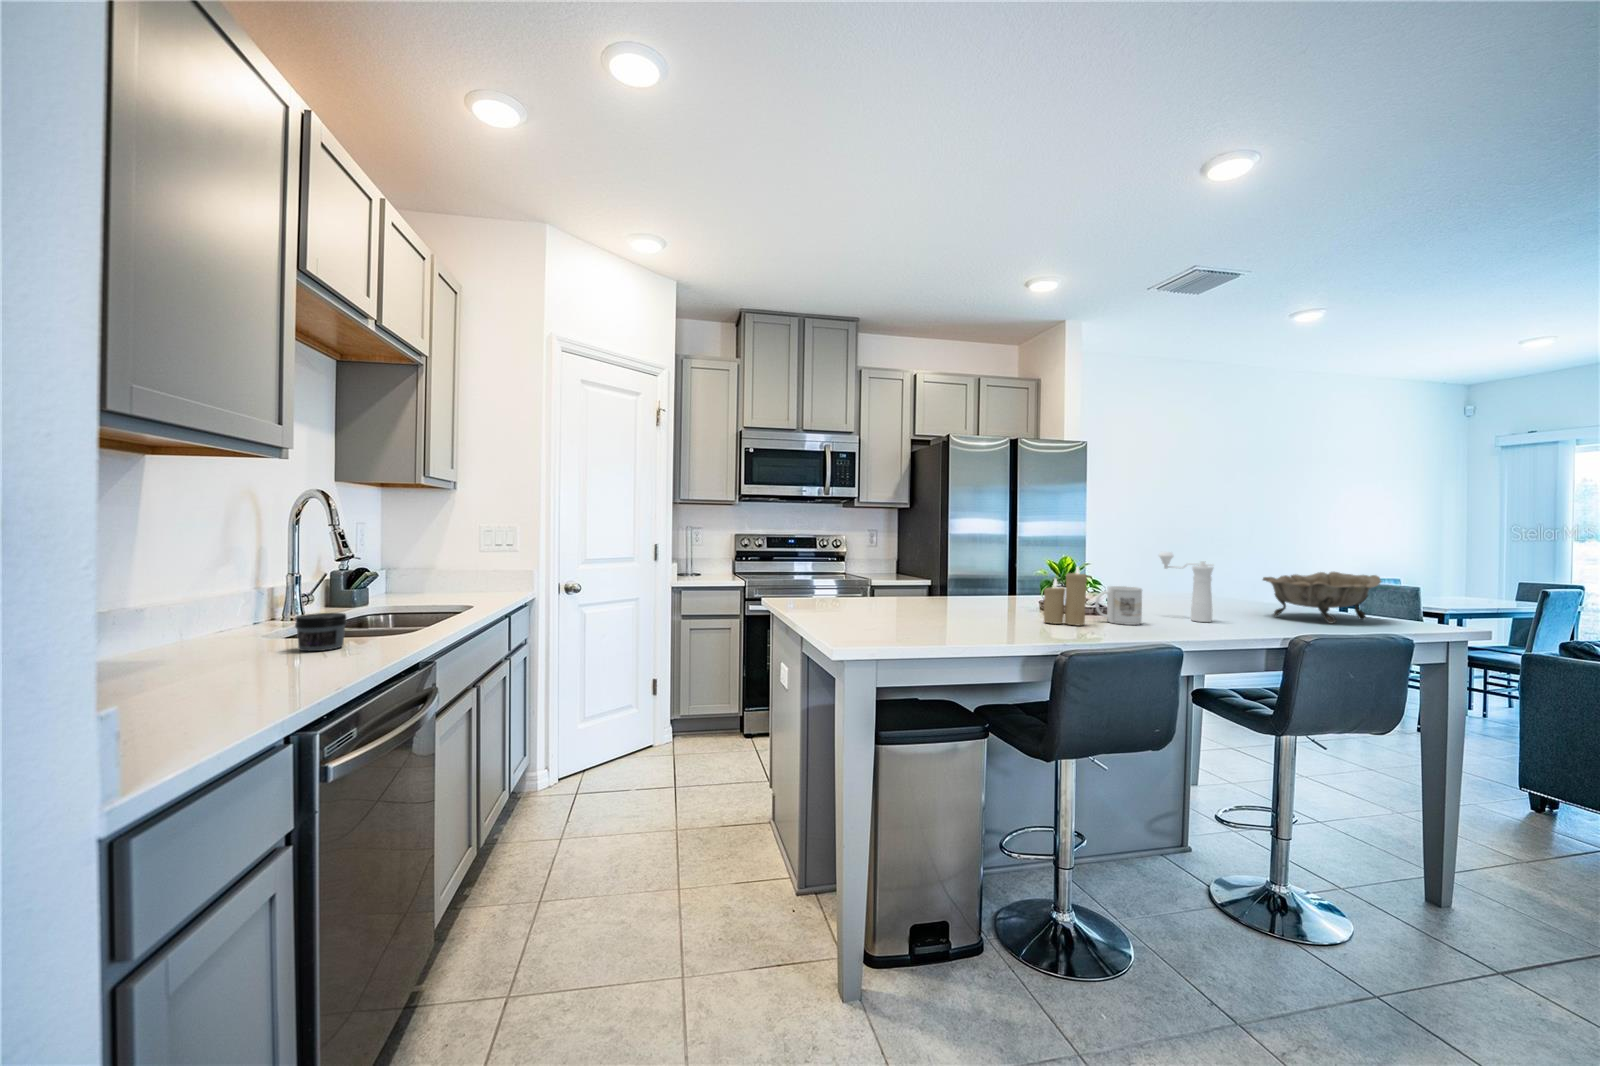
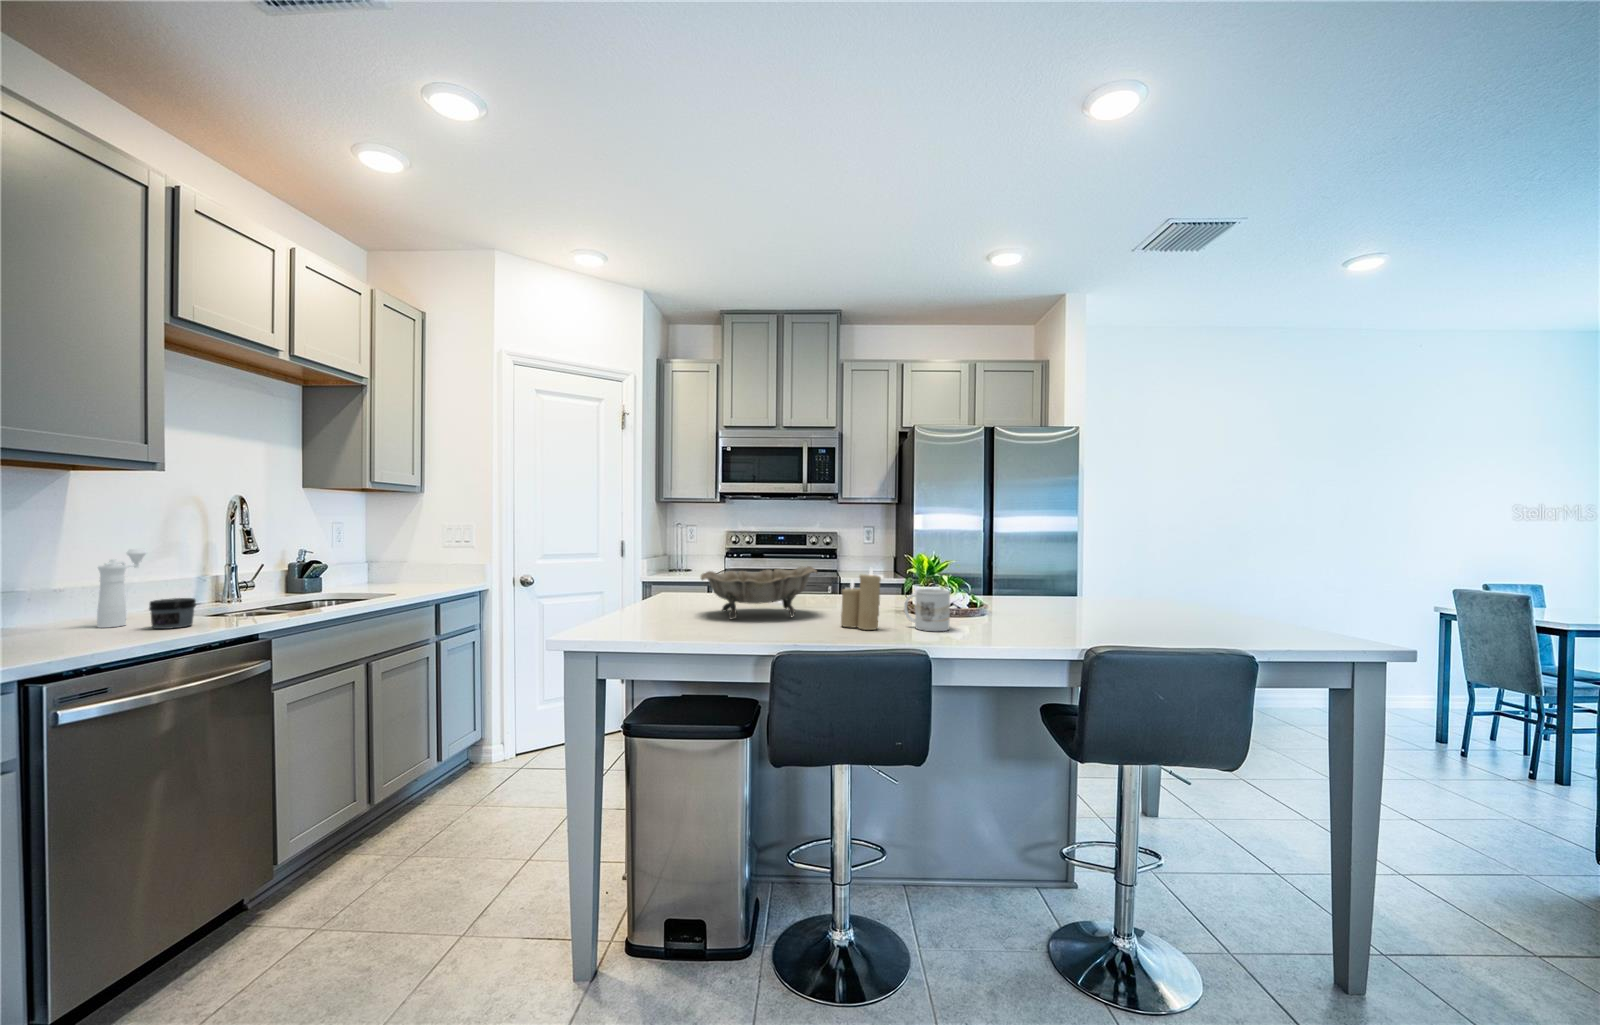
pepper mill: present [1159,552,1213,622] -> present [97,549,147,628]
decorative bowl: present [1263,572,1382,624] -> present [701,566,817,619]

